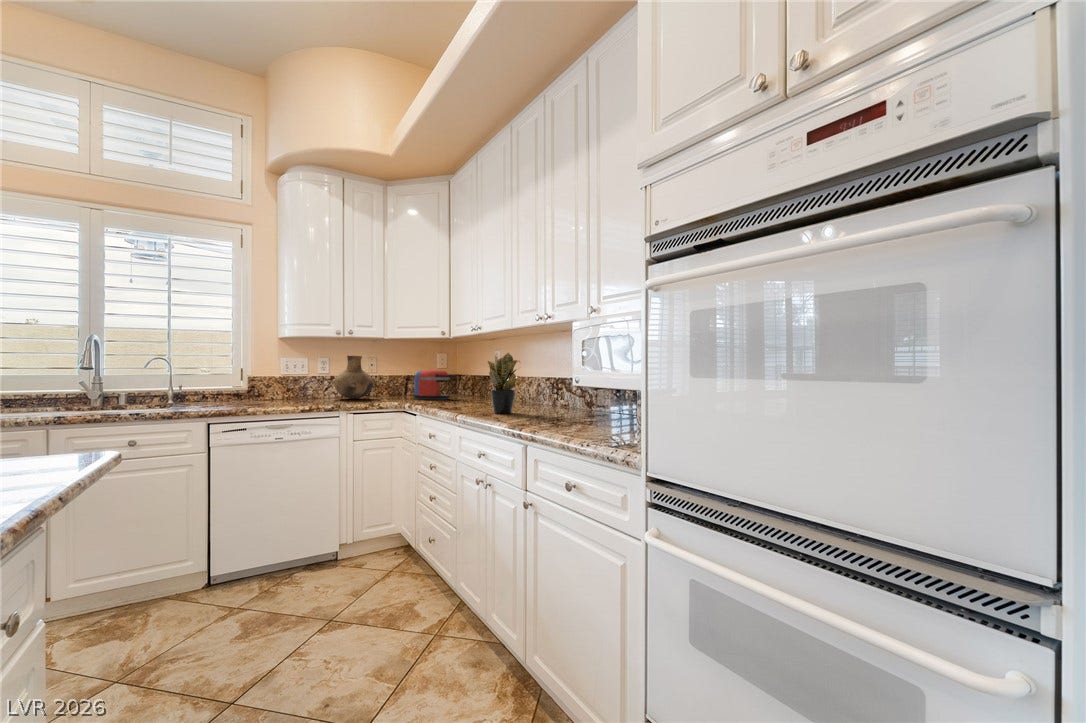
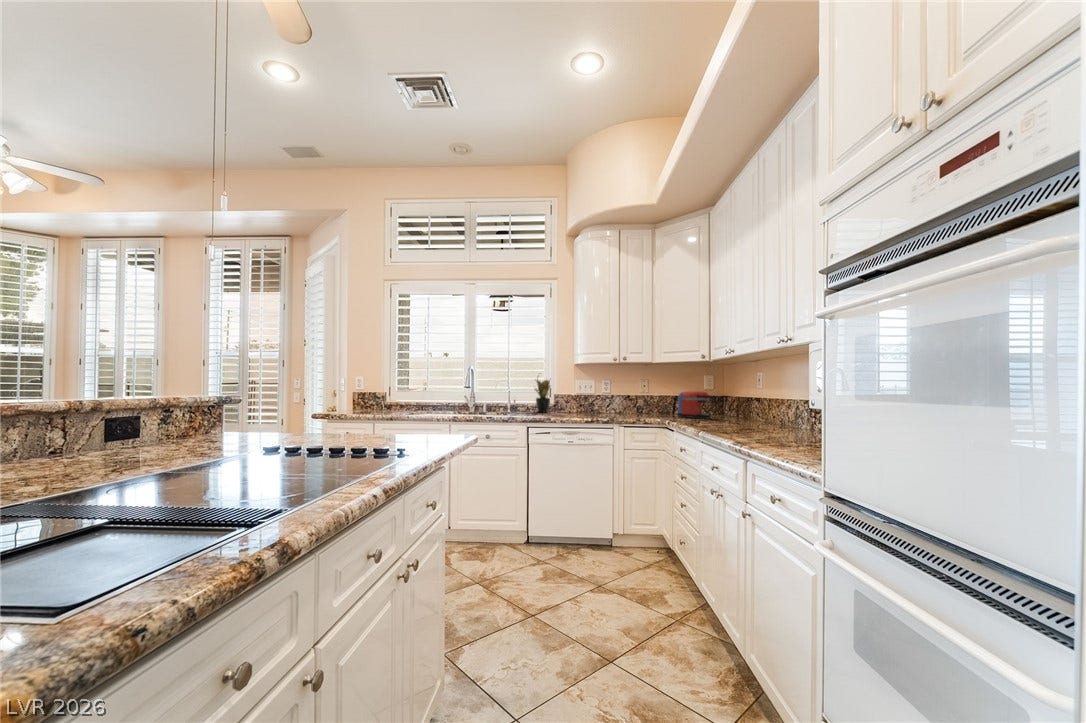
potted plant: present [488,351,520,414] -> present [536,380,550,412]
vase: present [334,356,374,399] -> none [613,379,644,414]

